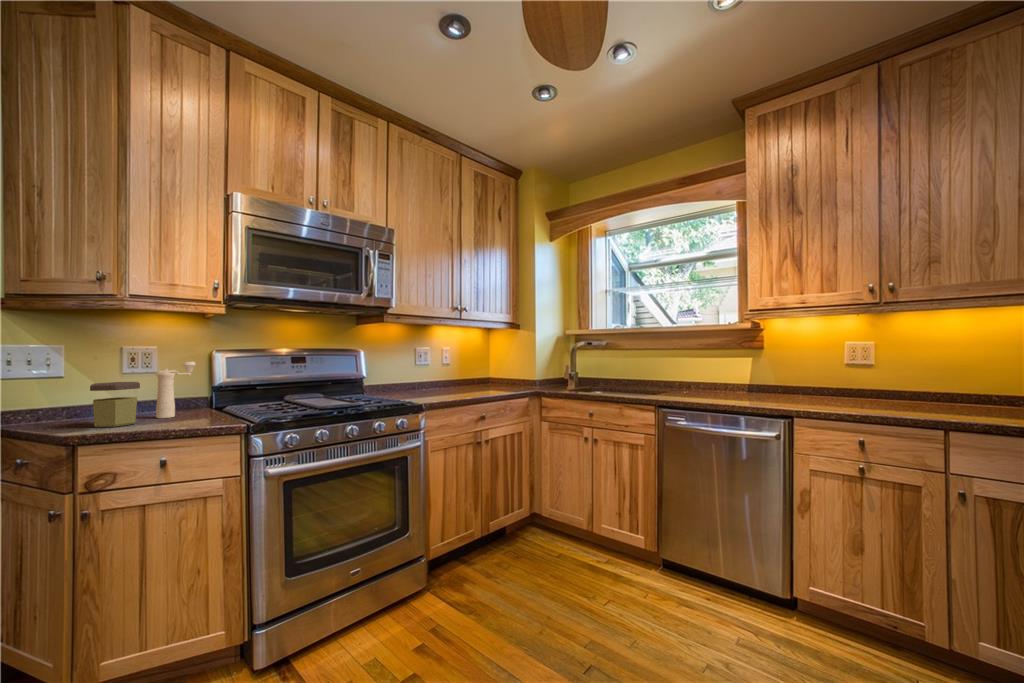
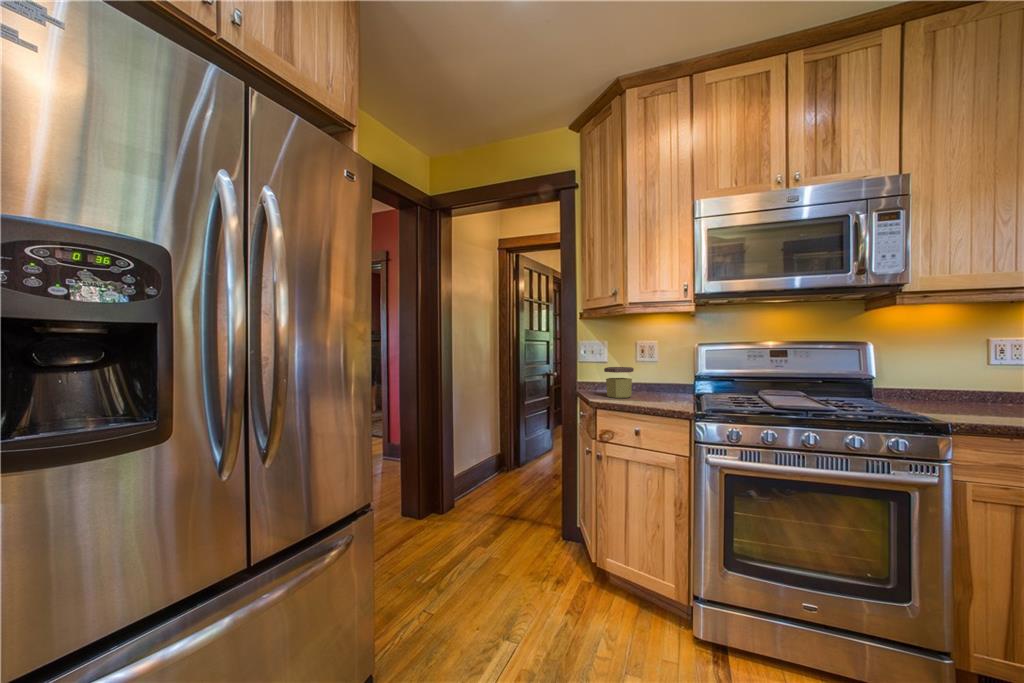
pepper mill: present [156,362,196,418] -> none [647,353,677,397]

